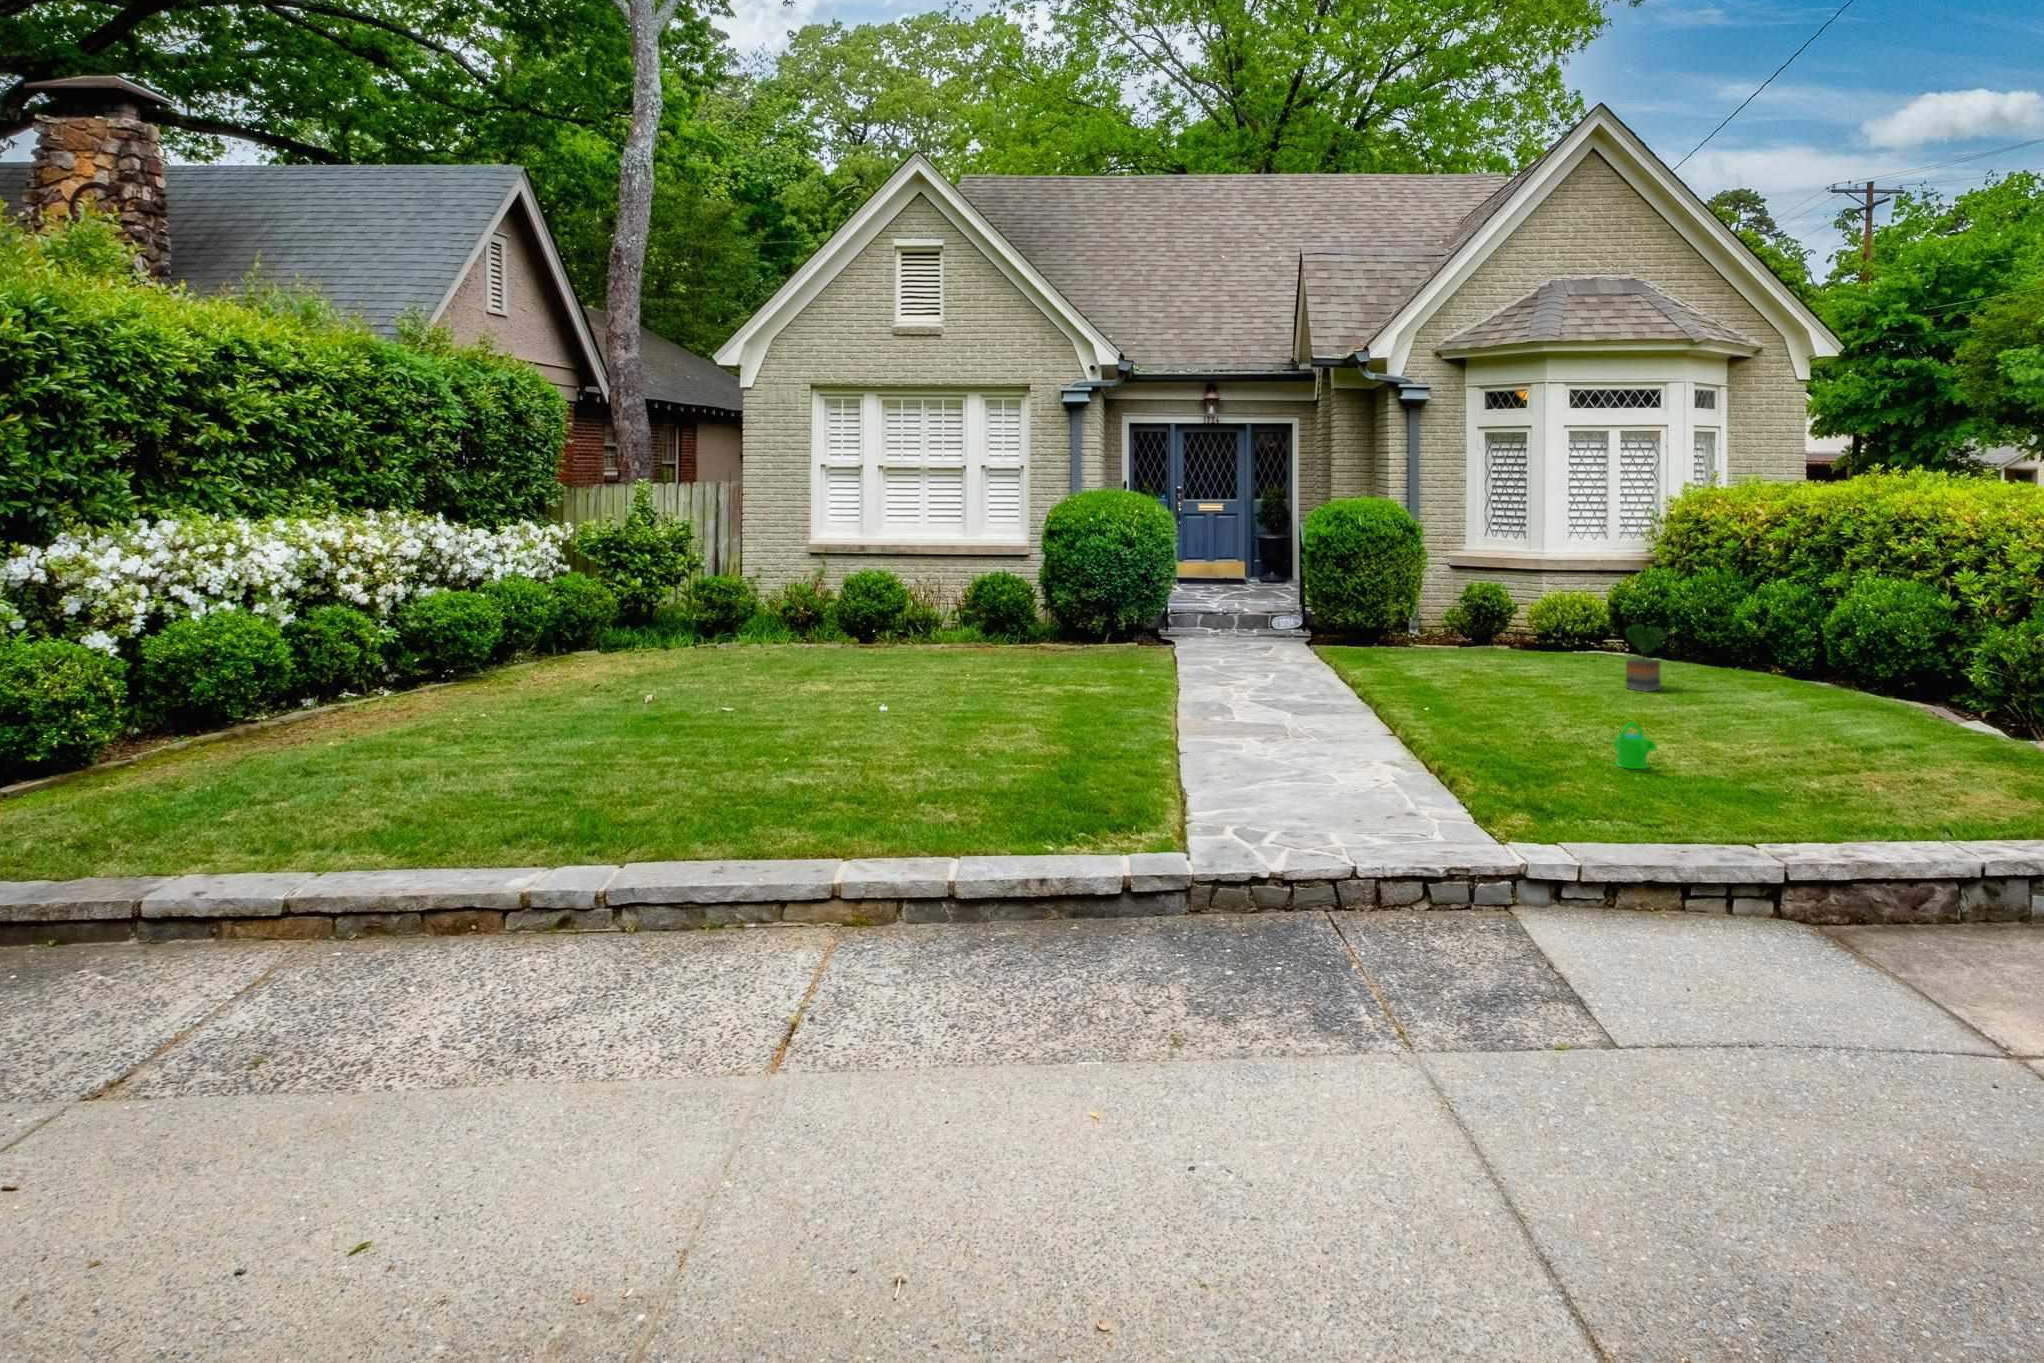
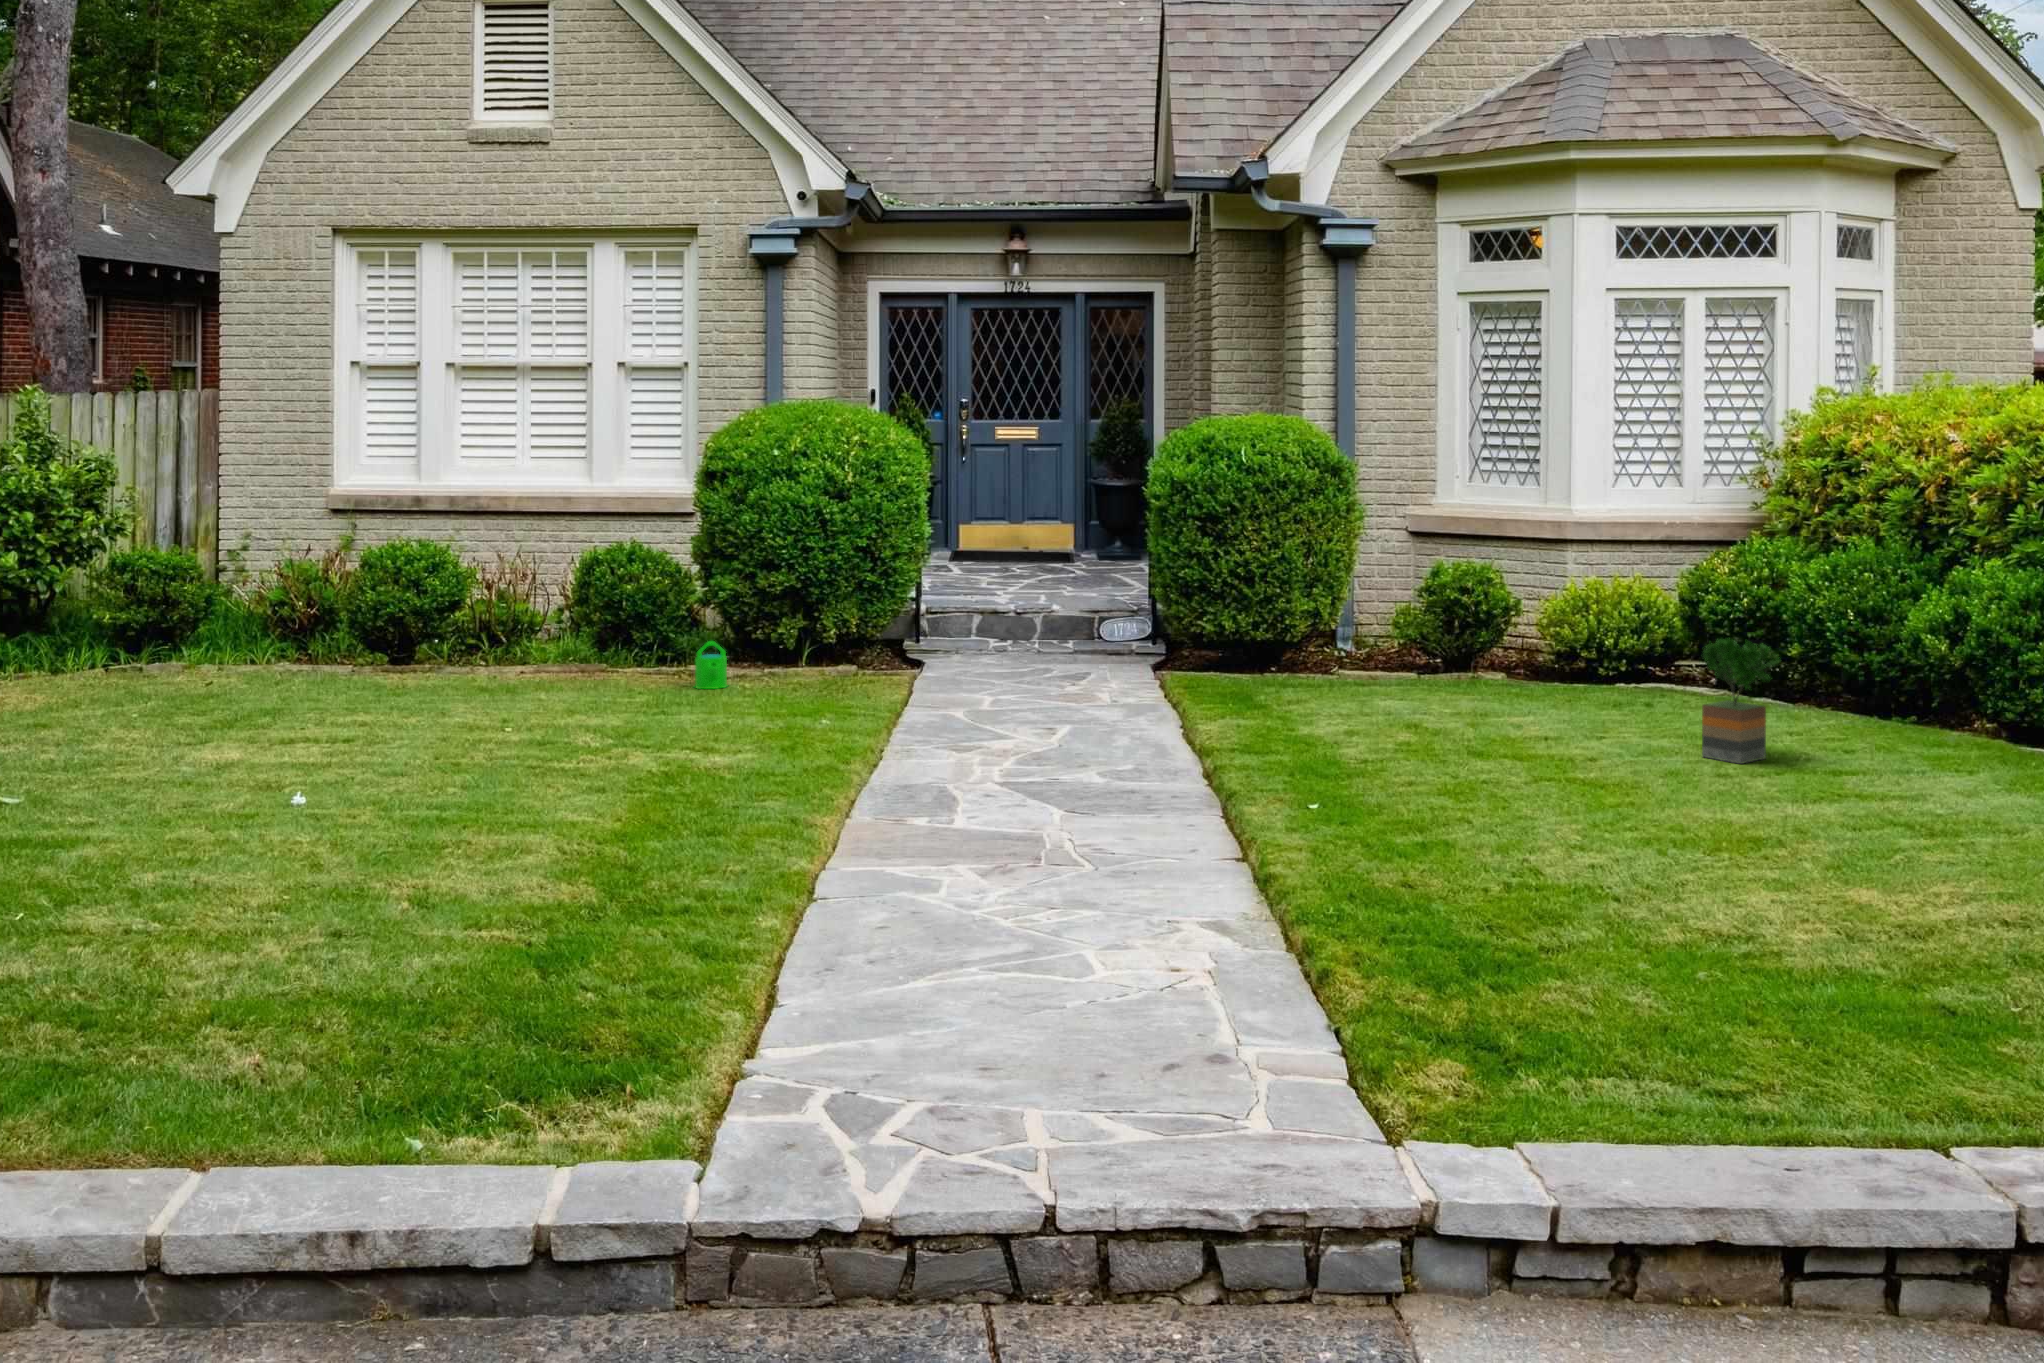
watering can: present [1614,722,1657,769] -> present [695,641,728,689]

